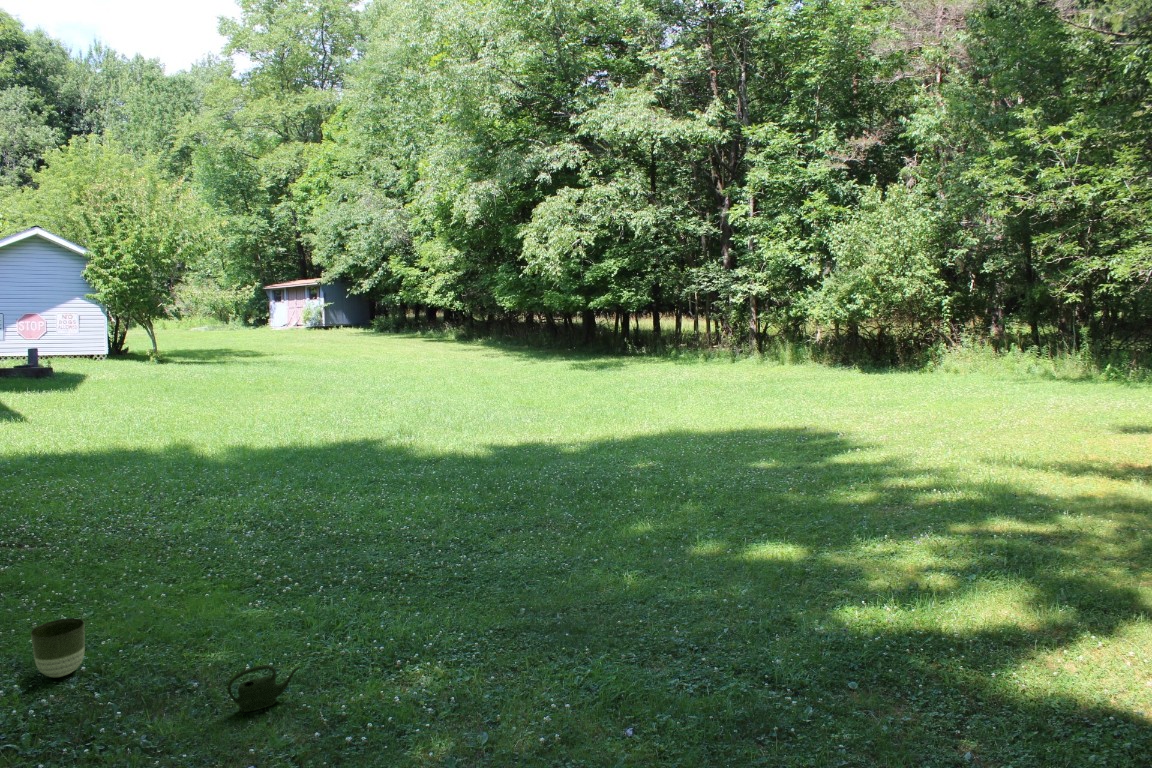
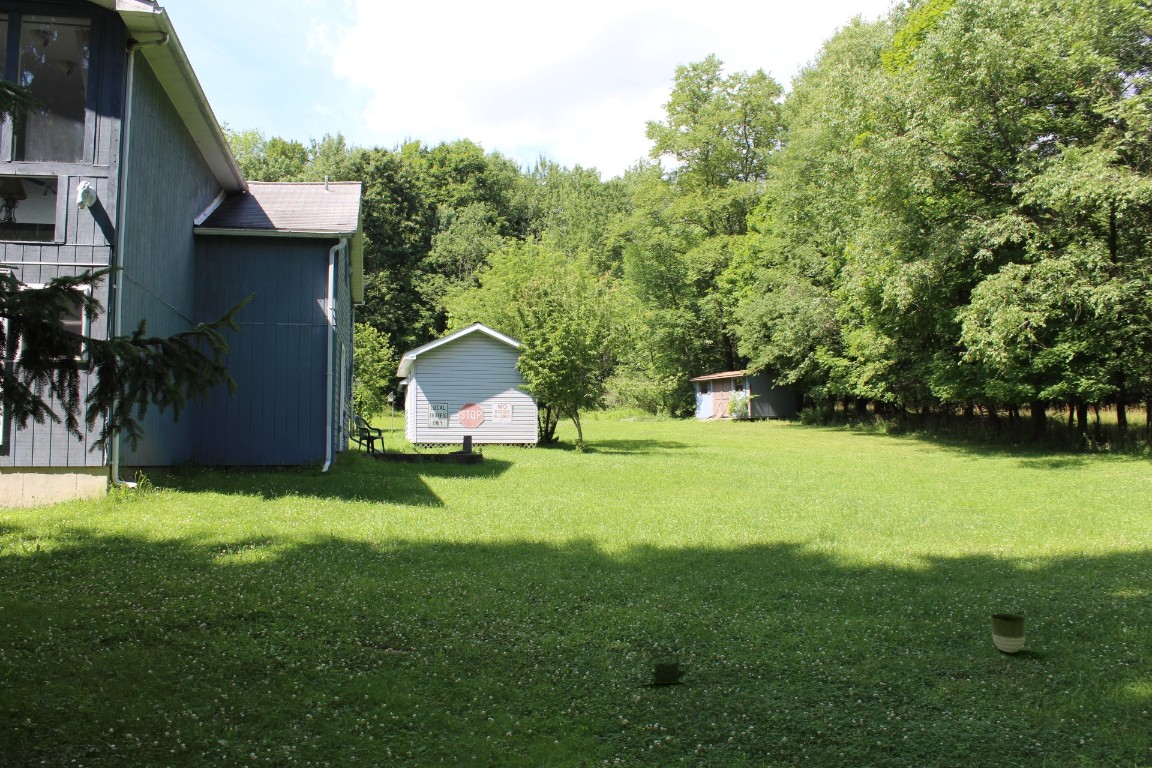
planter: present [31,618,85,677] -> present [991,613,1026,653]

